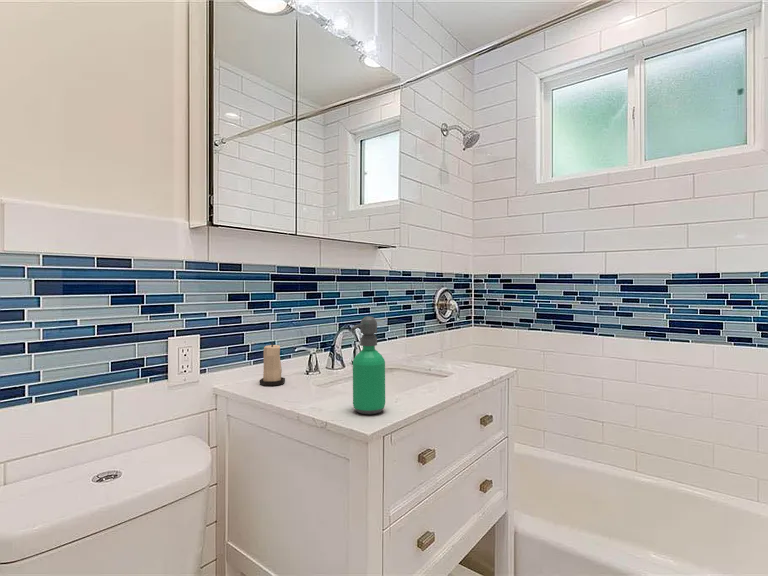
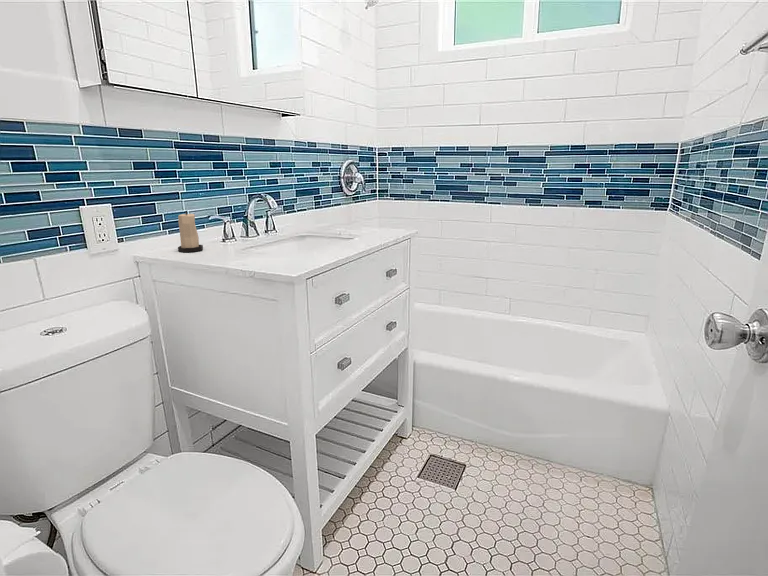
soap dispenser: present [352,316,385,414] -> none [268,180,302,267]

